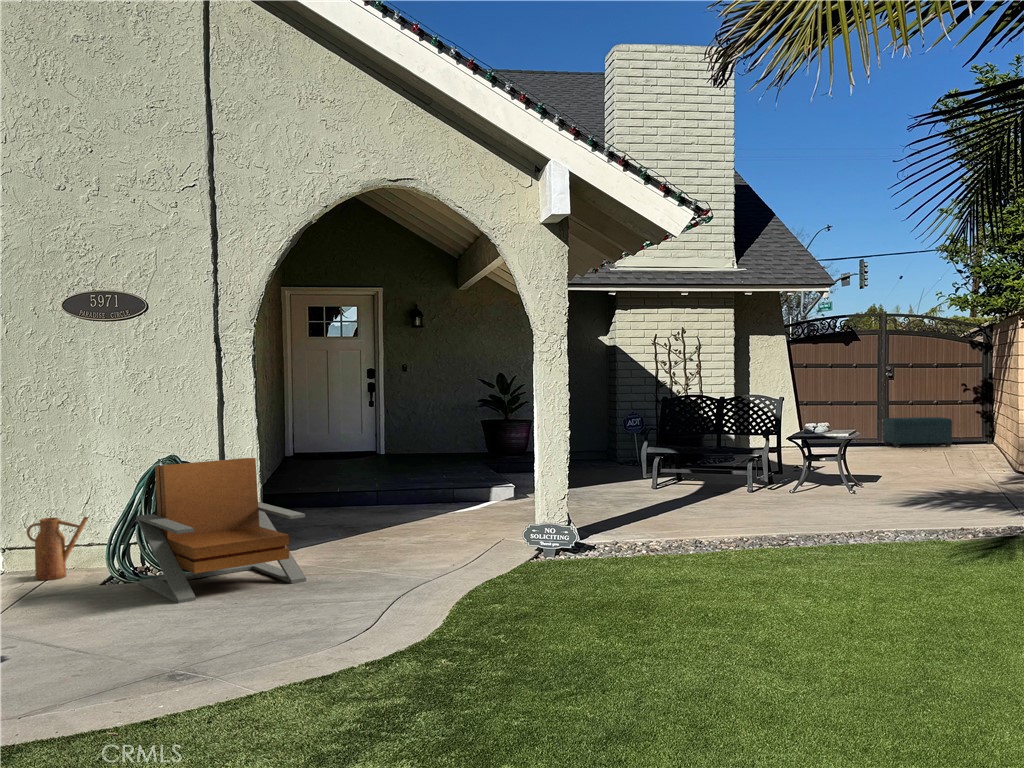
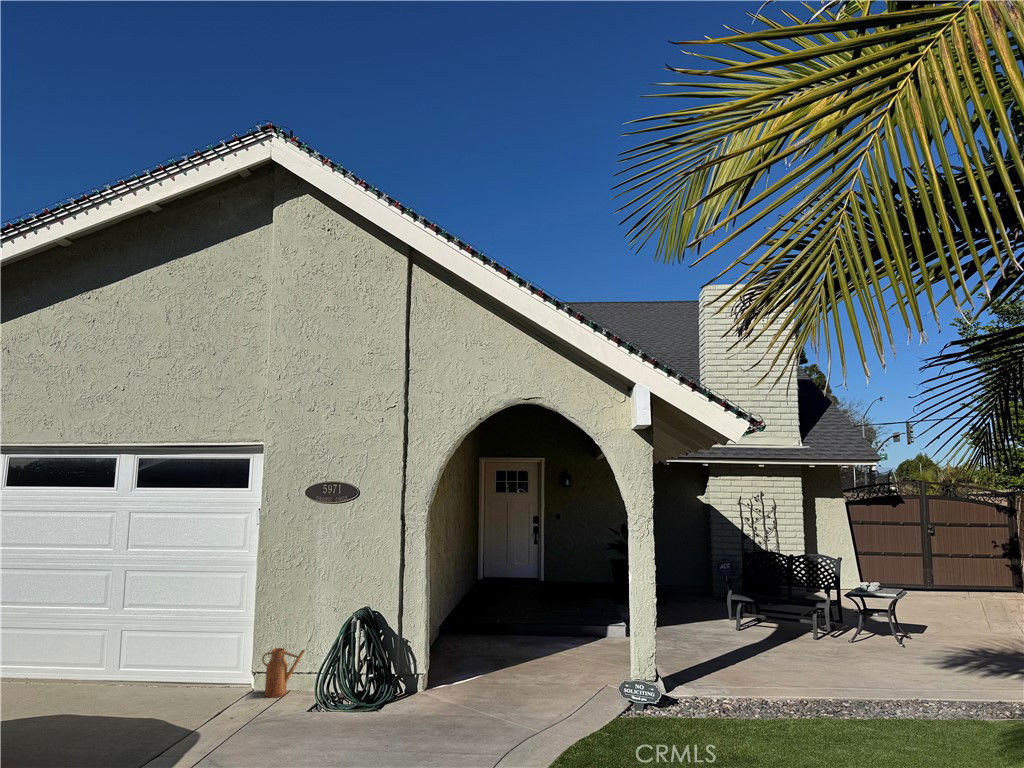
bench: present [884,417,952,448] -> none [929,568,991,596]
lounge chair: present [136,458,306,603] -> none [334,612,457,738]

